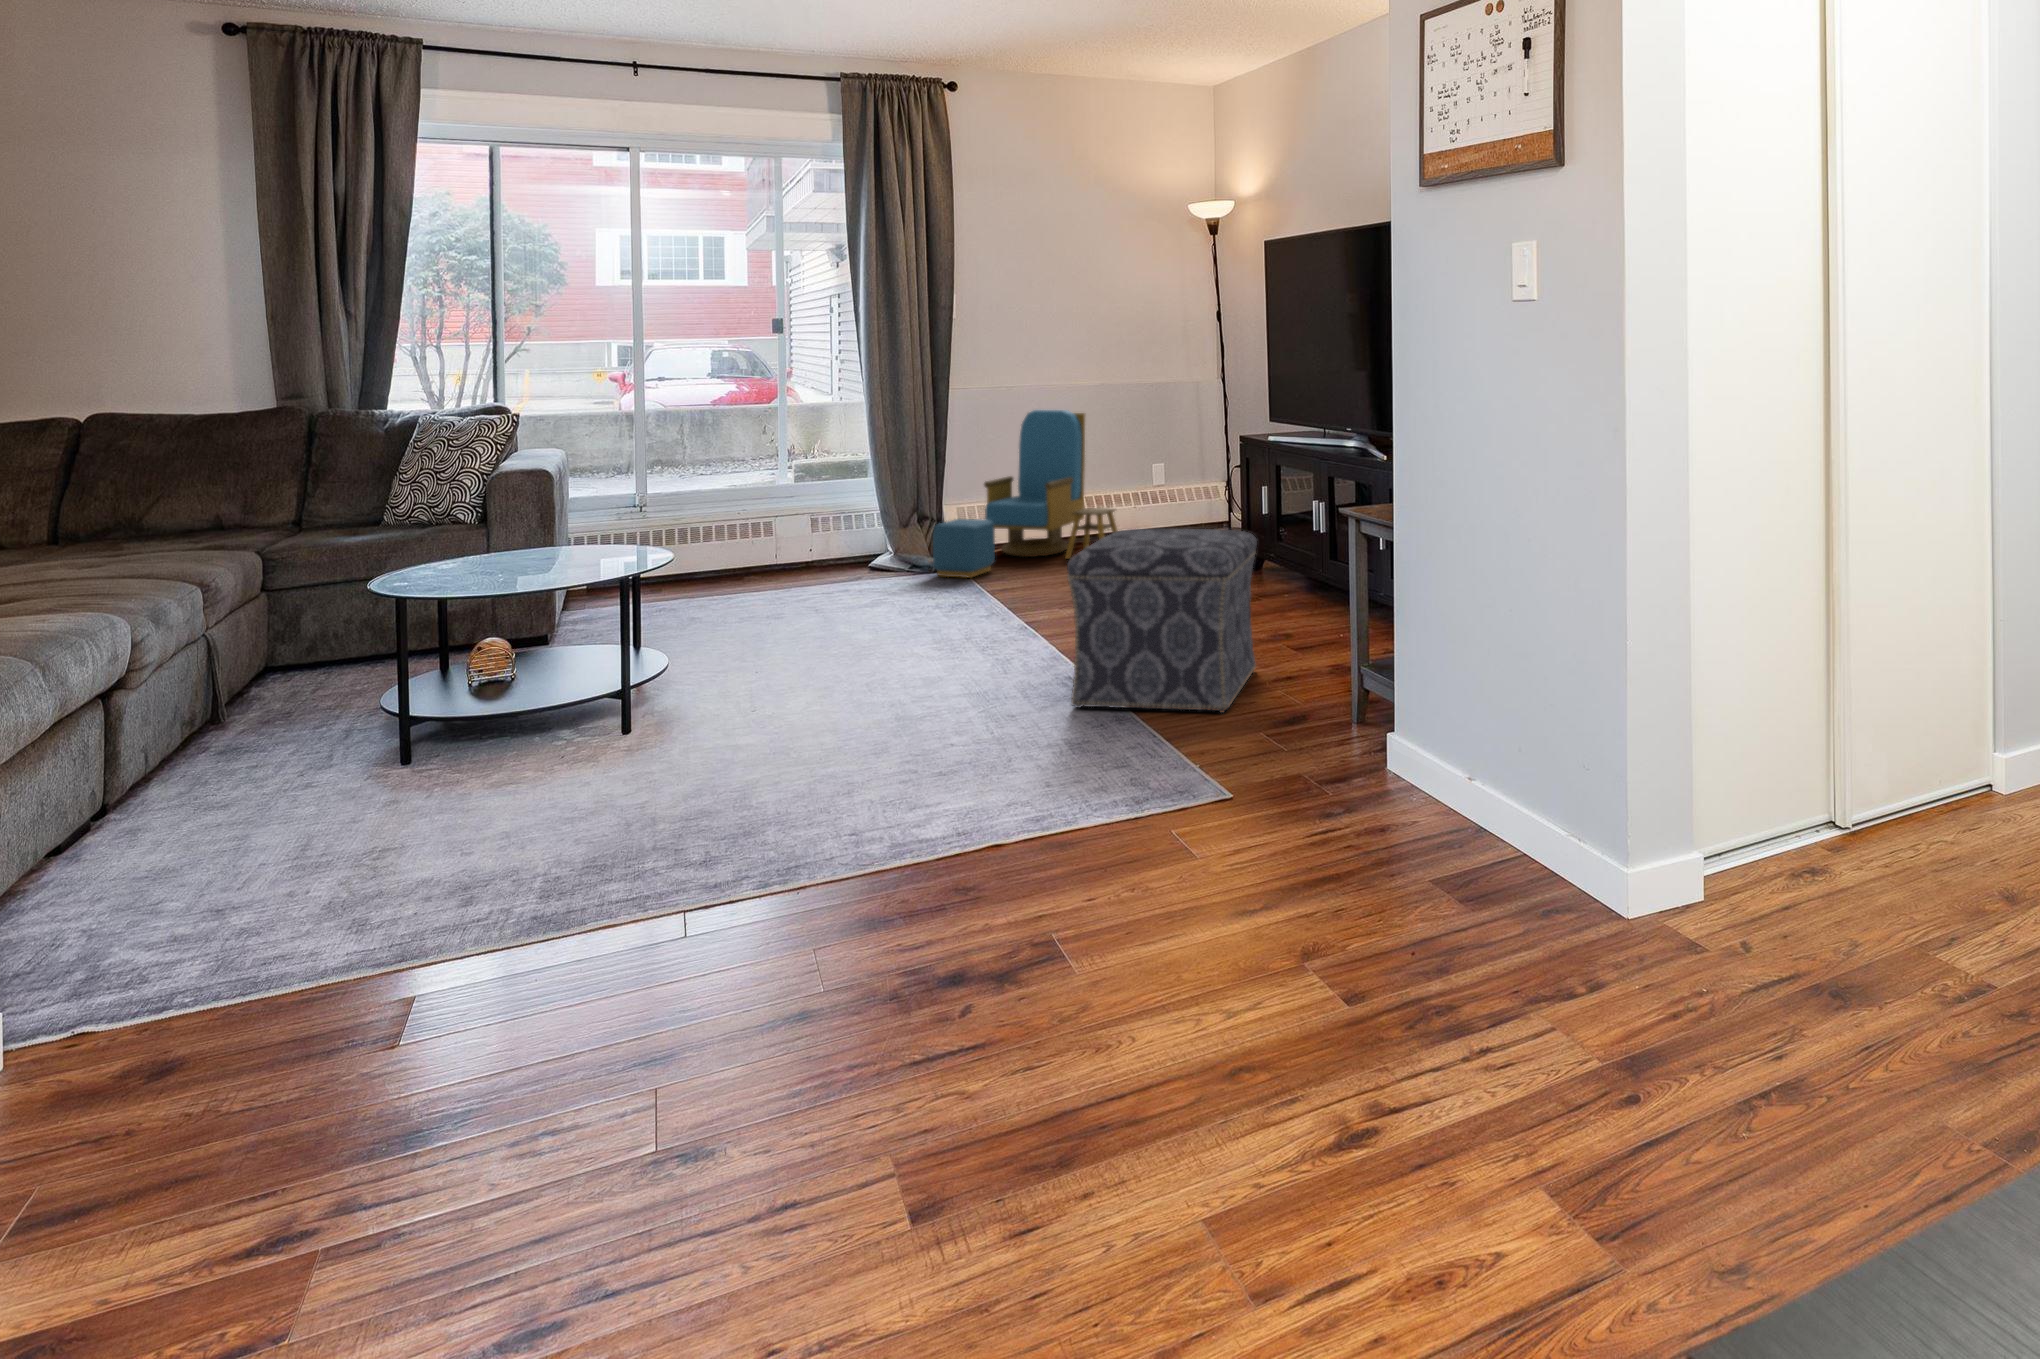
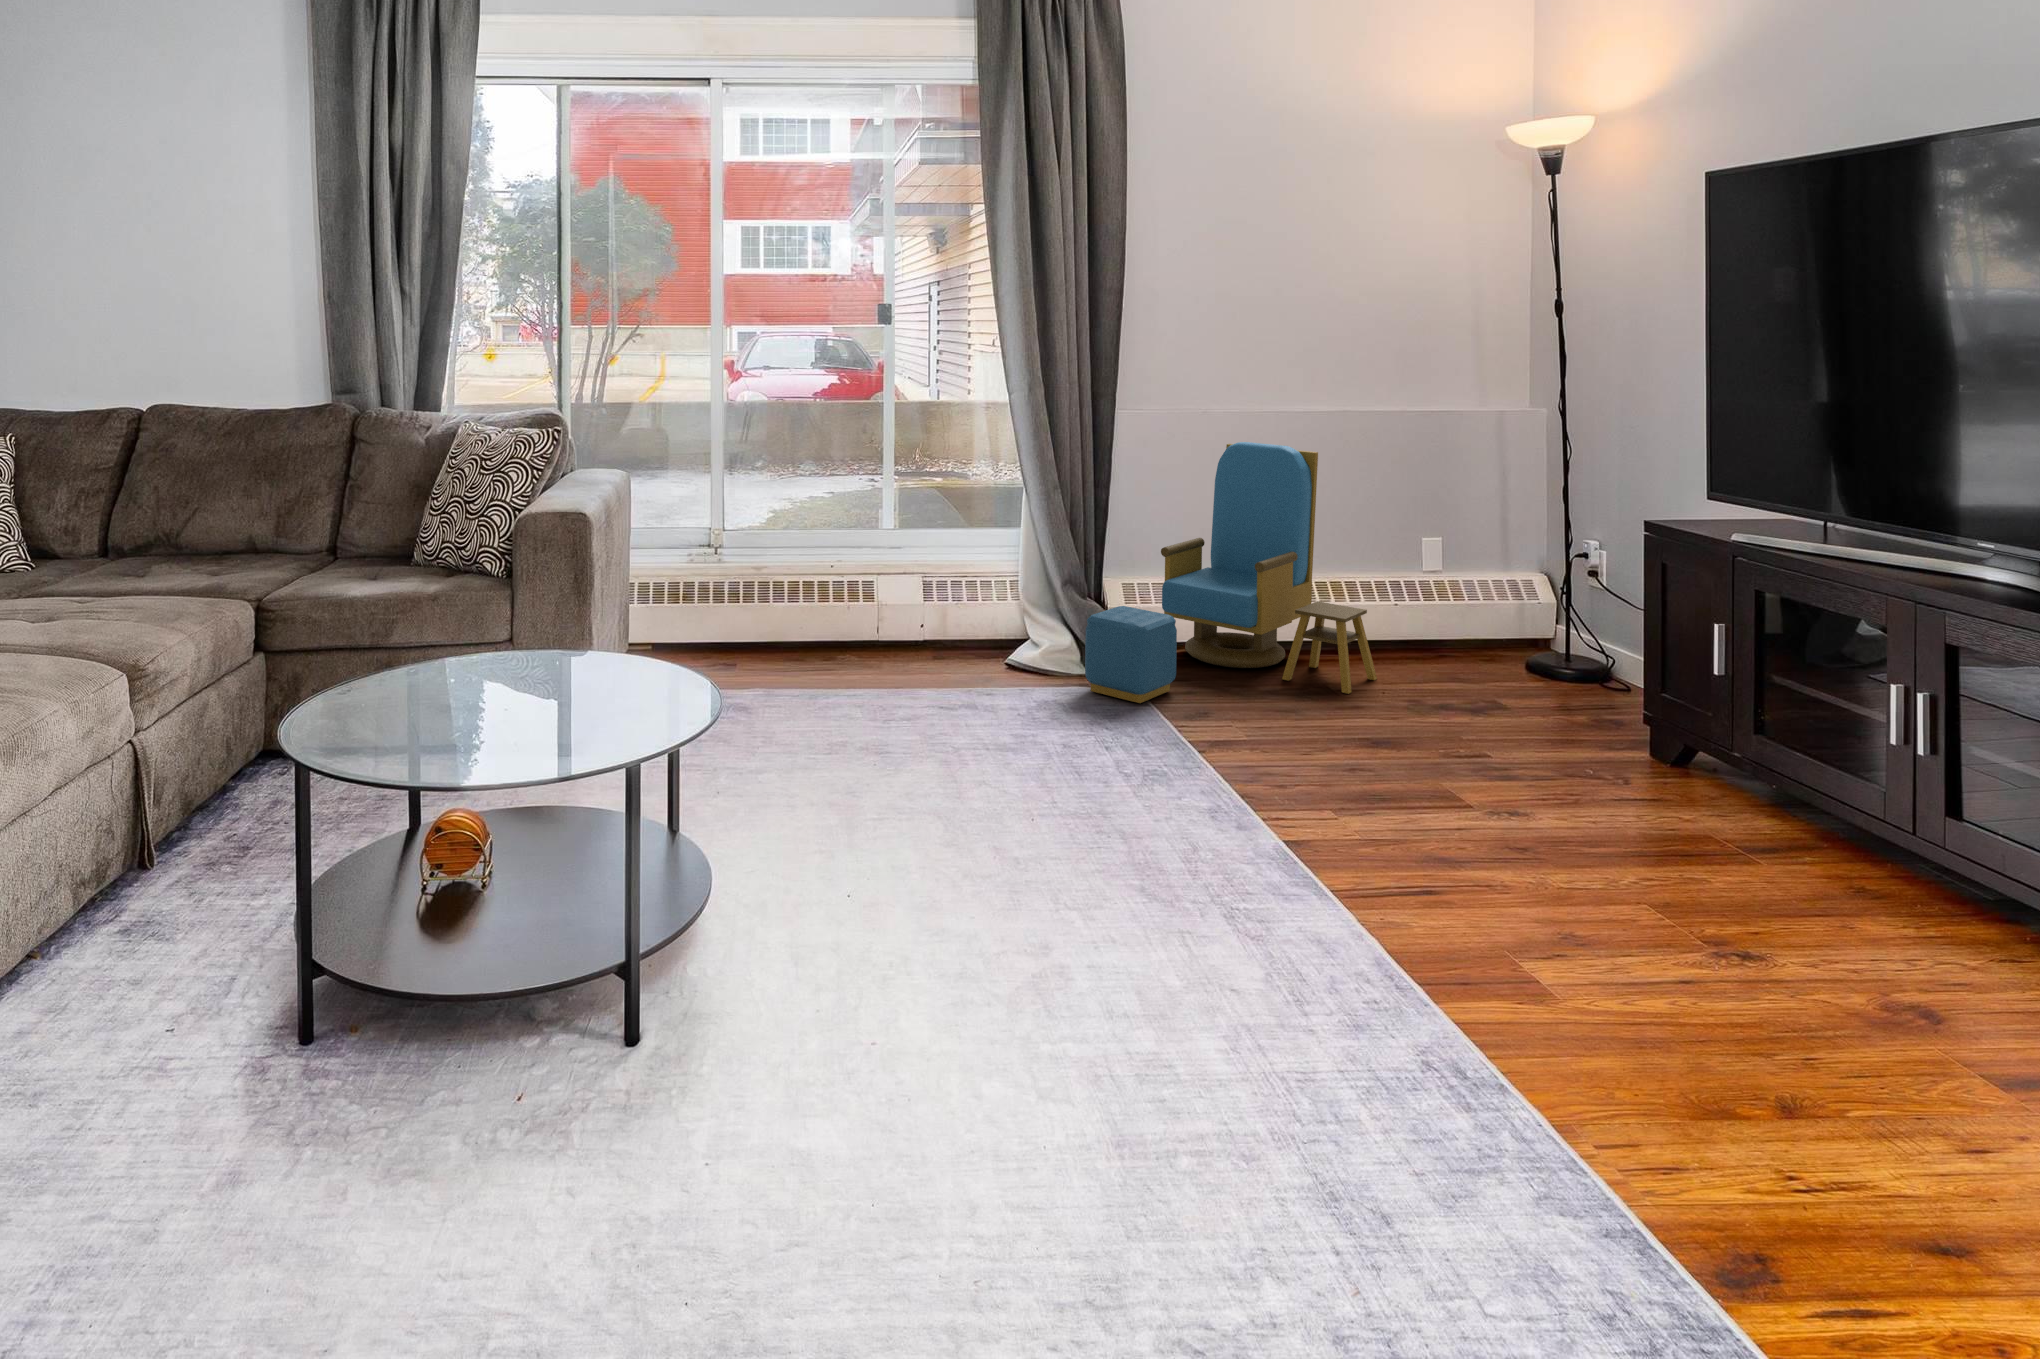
ottoman: present [1067,529,1257,712] -> none [1346,770,1761,1288]

